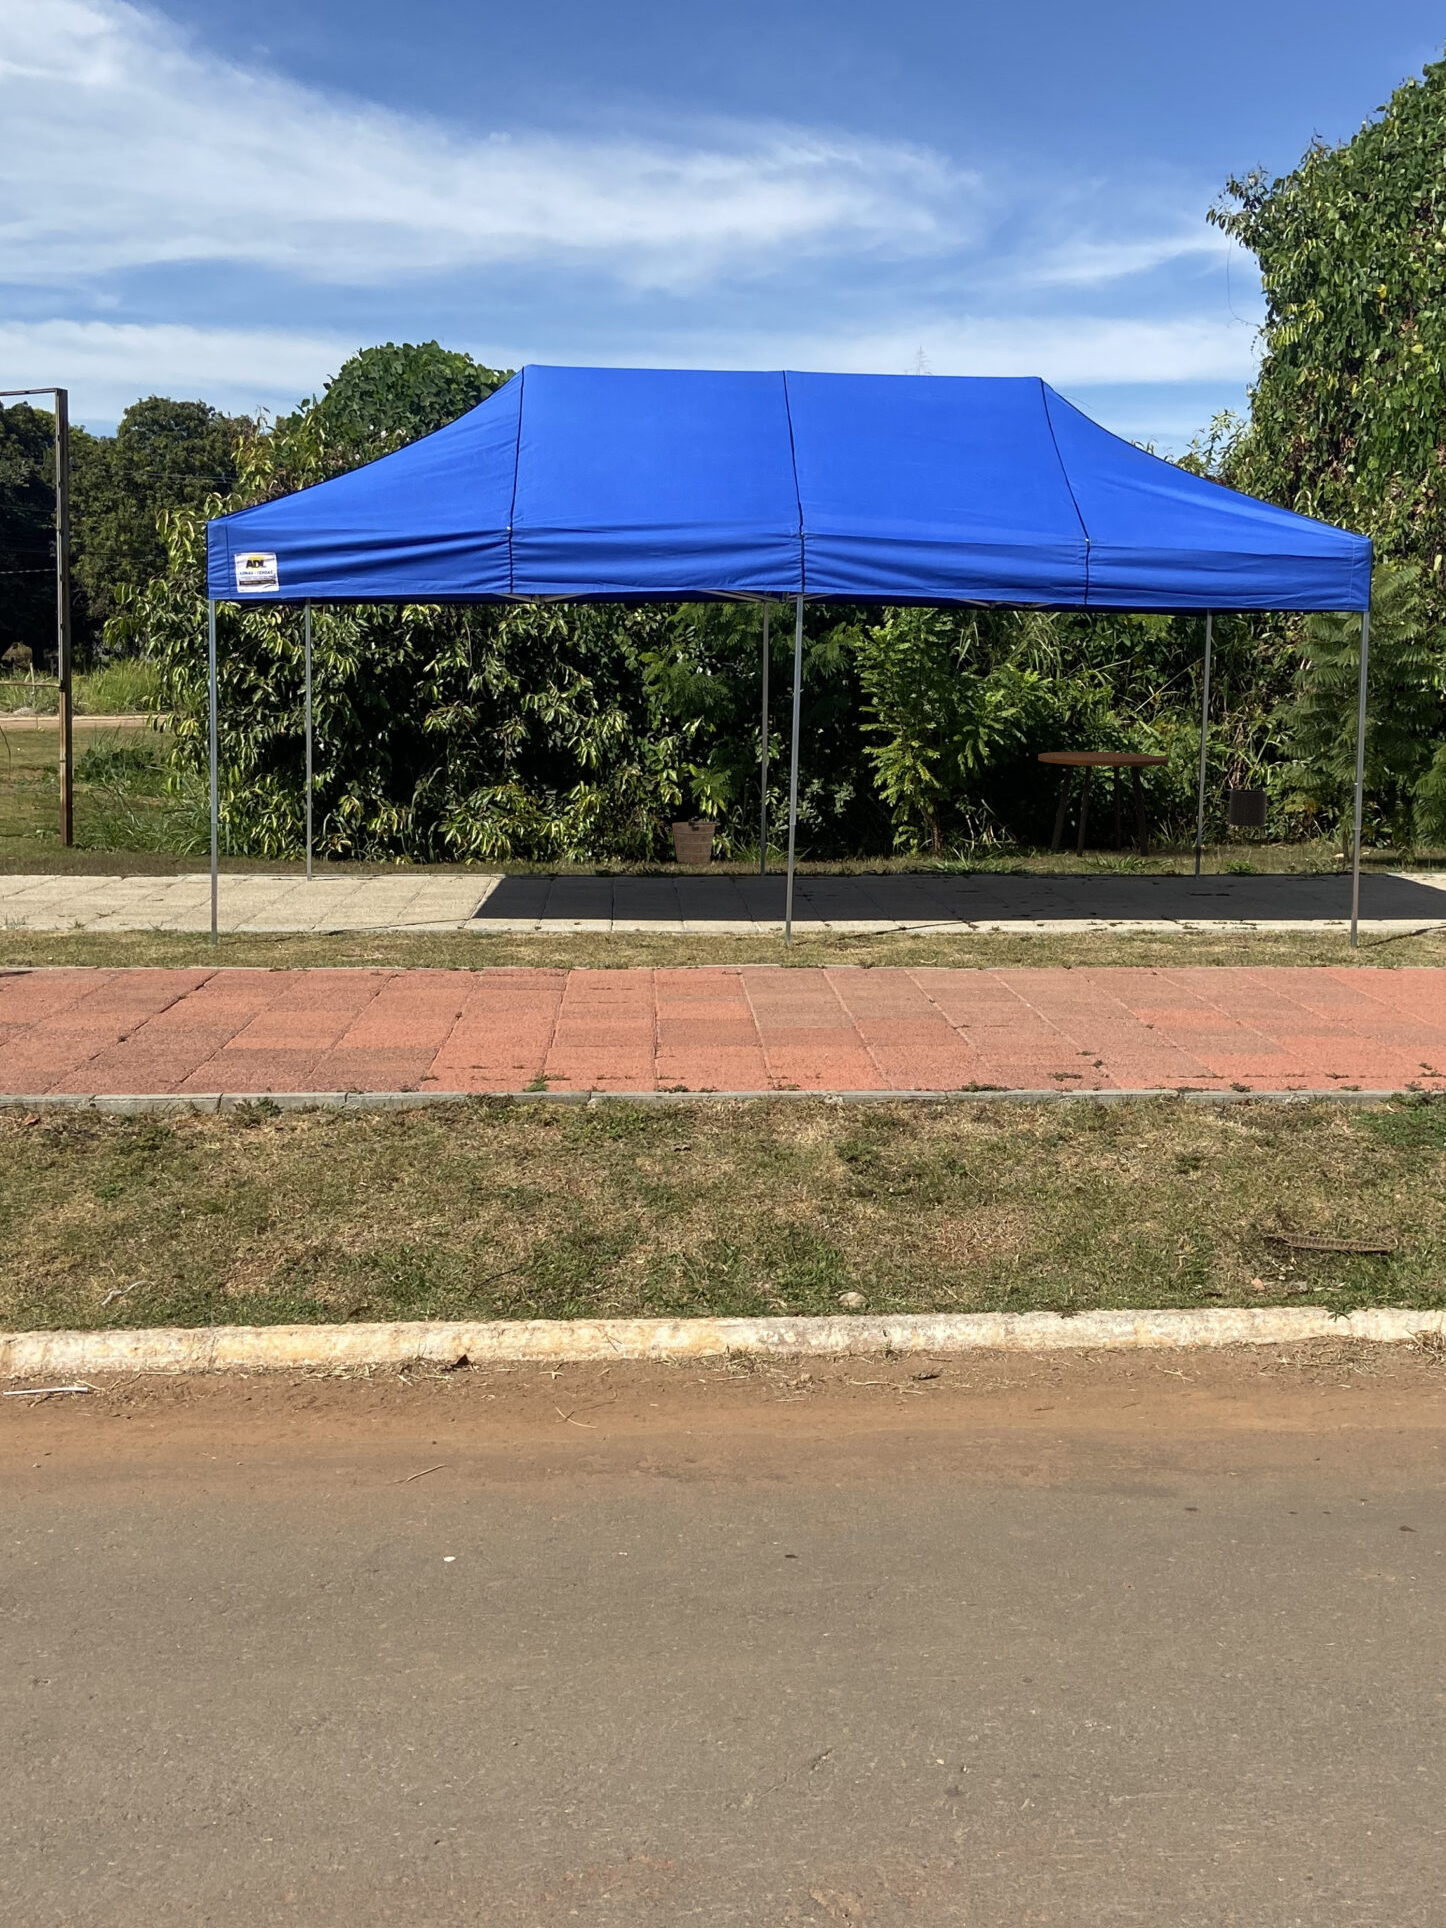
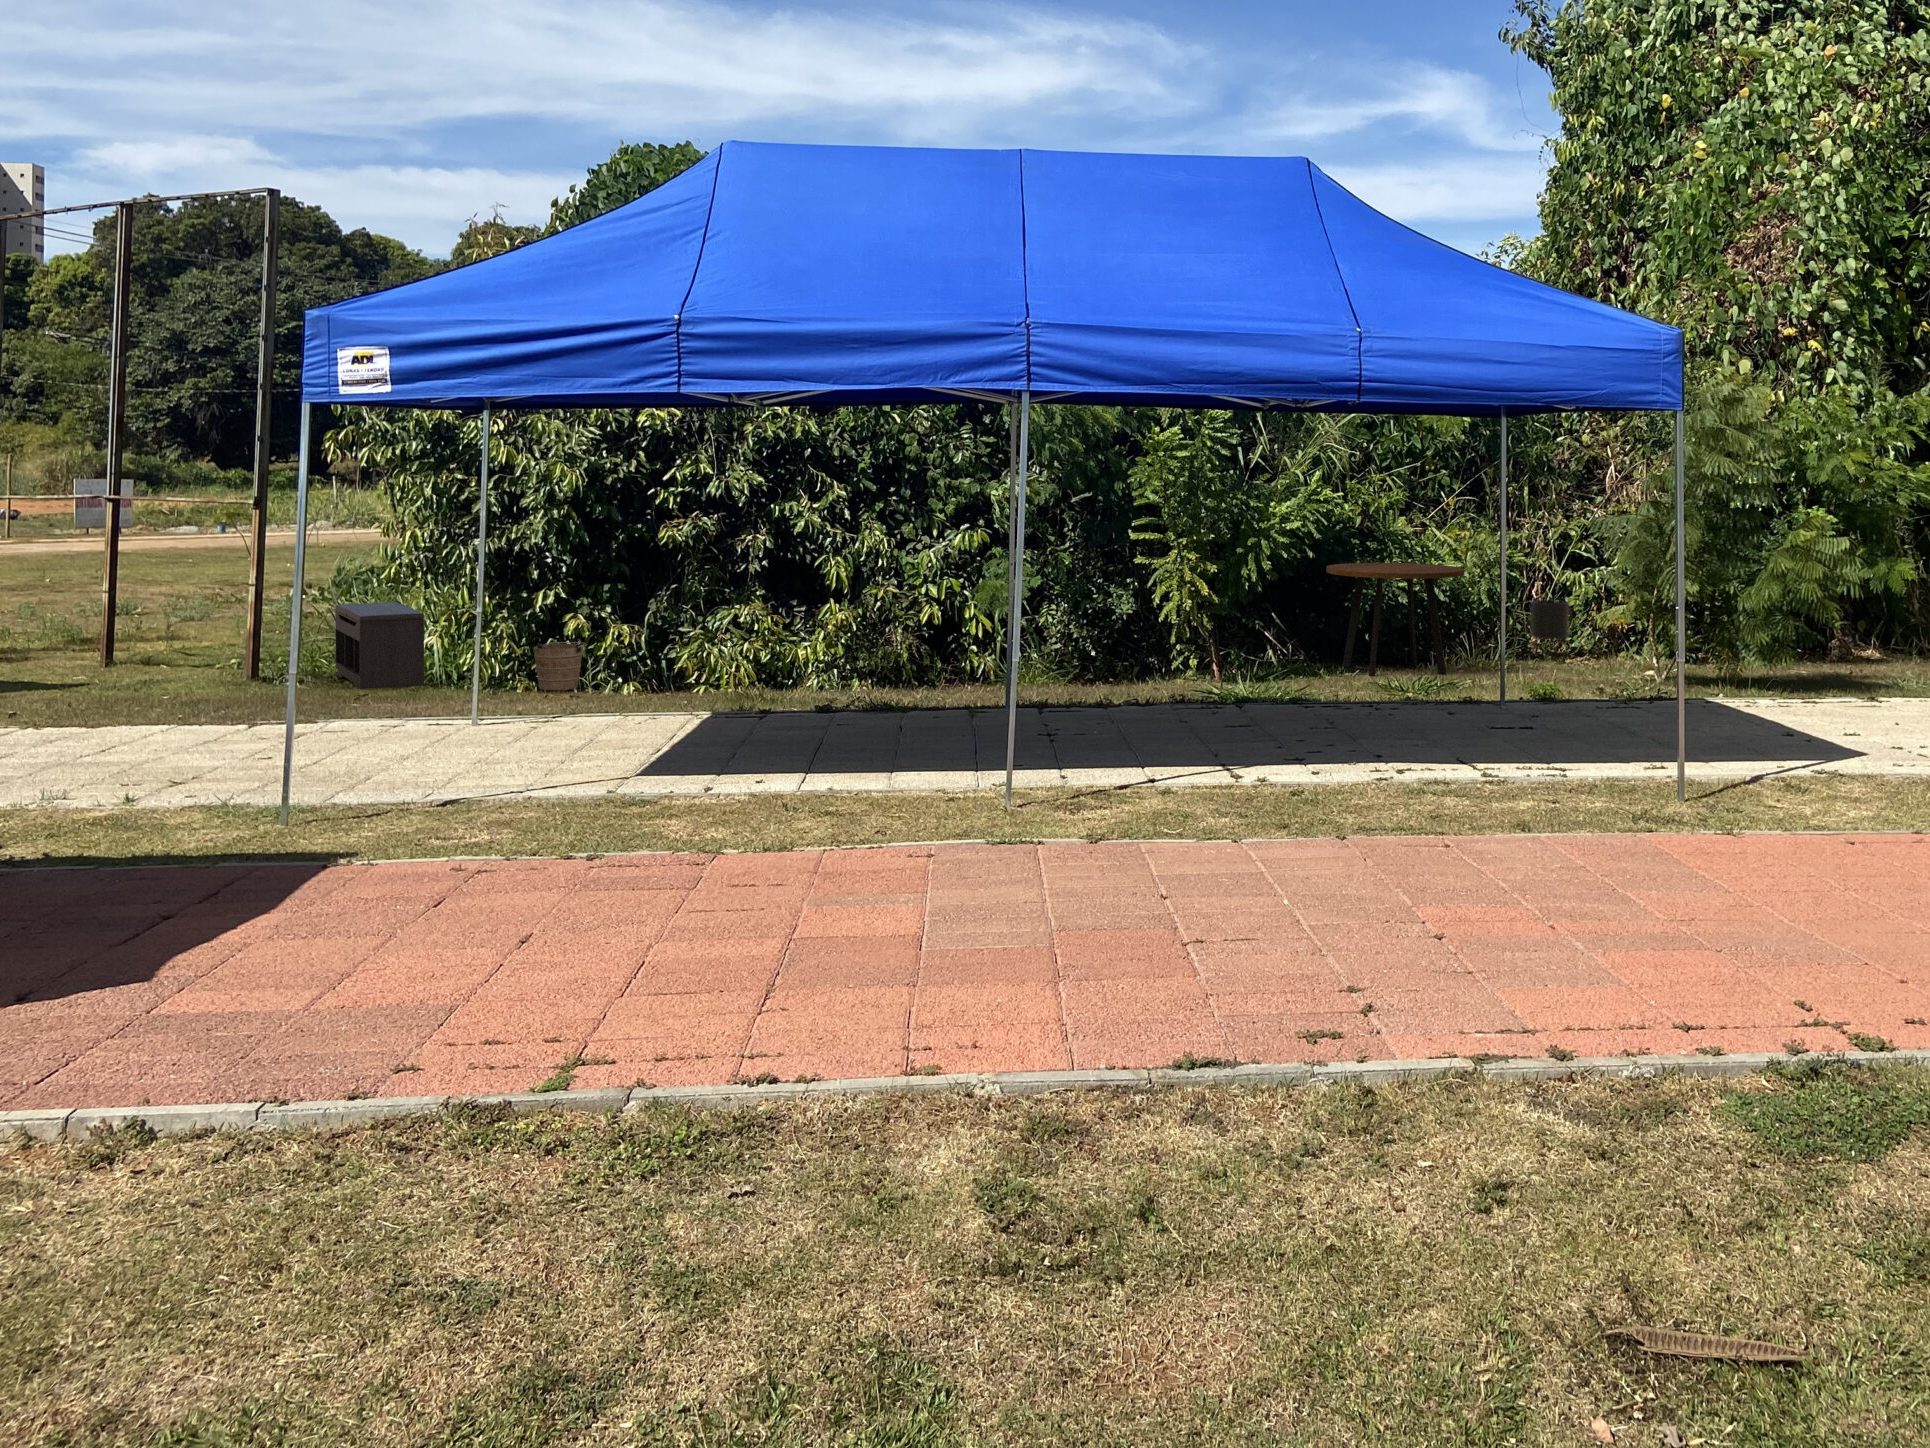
bench: none [127,781,216,859] -> present [335,602,424,689]
bucket: present [672,820,720,863] -> present [534,642,587,690]

